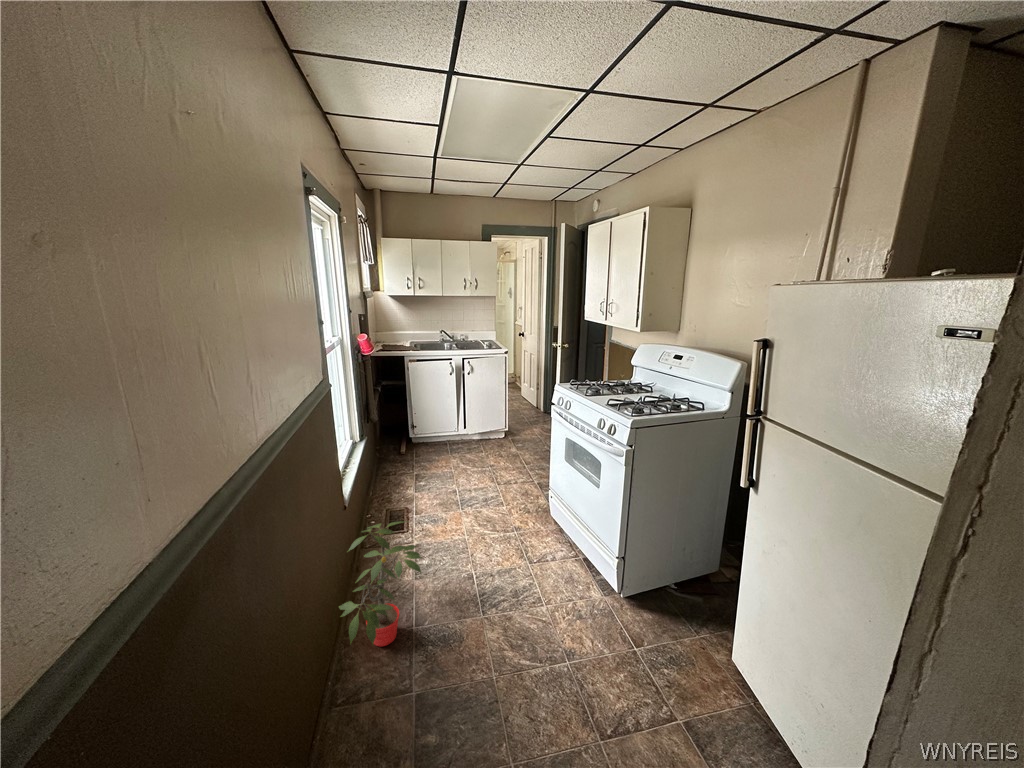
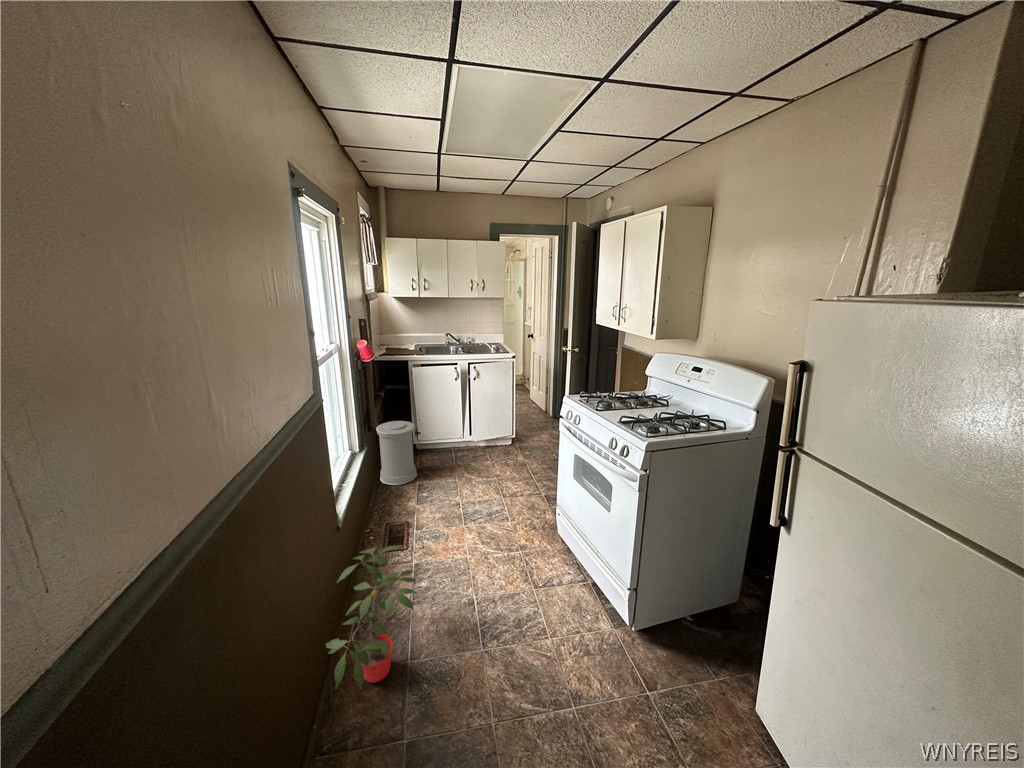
trash can: none [375,414,414,475] -> present [376,421,417,485]

